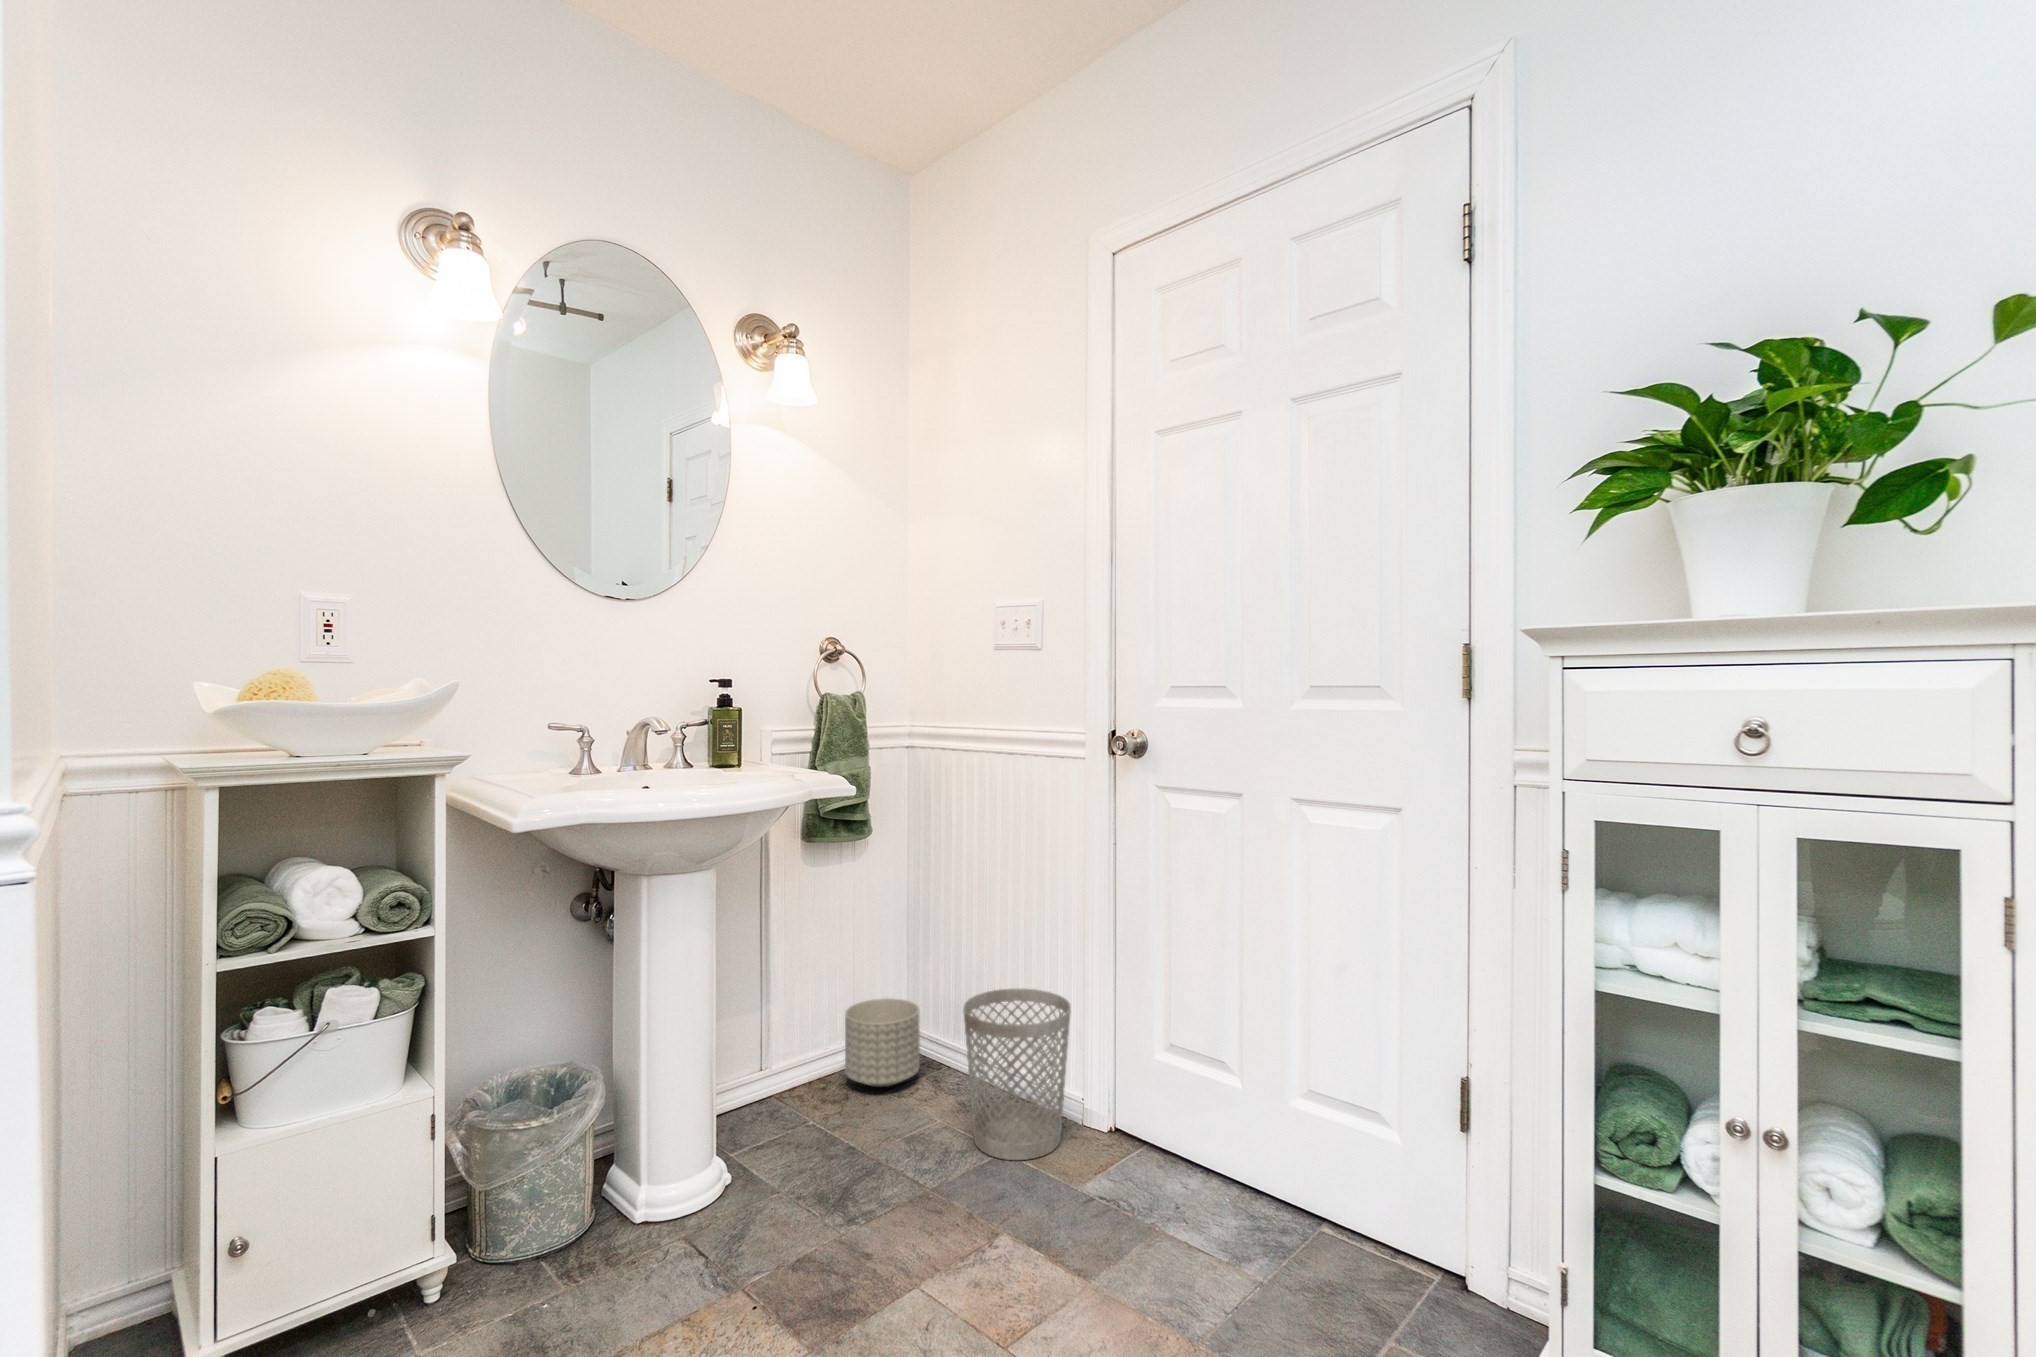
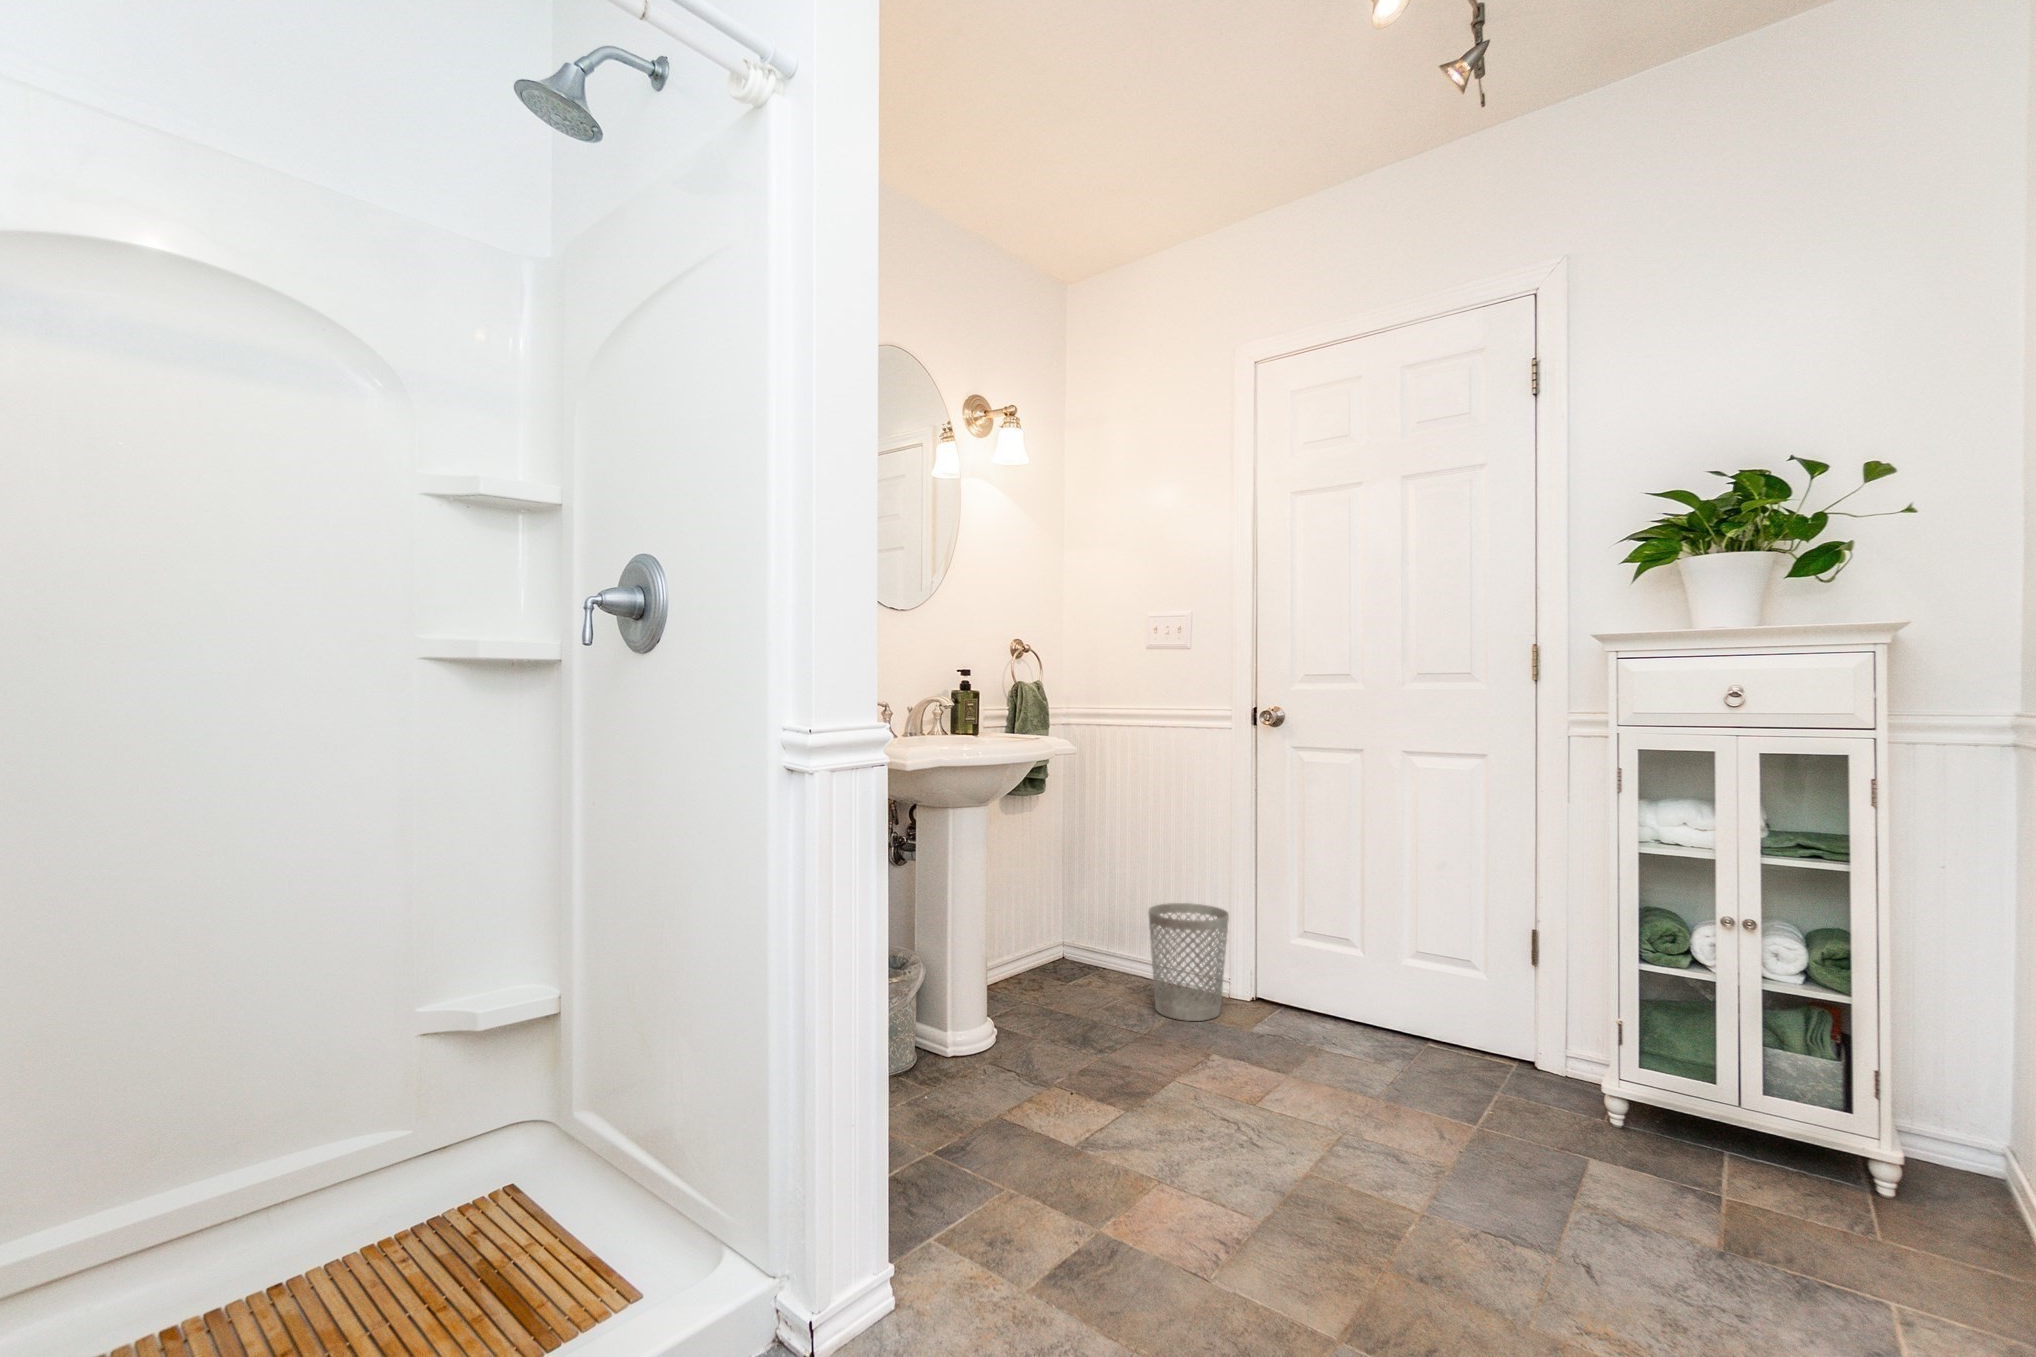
planter: present [845,998,920,1087] -> none [1032,920,1089,985]

